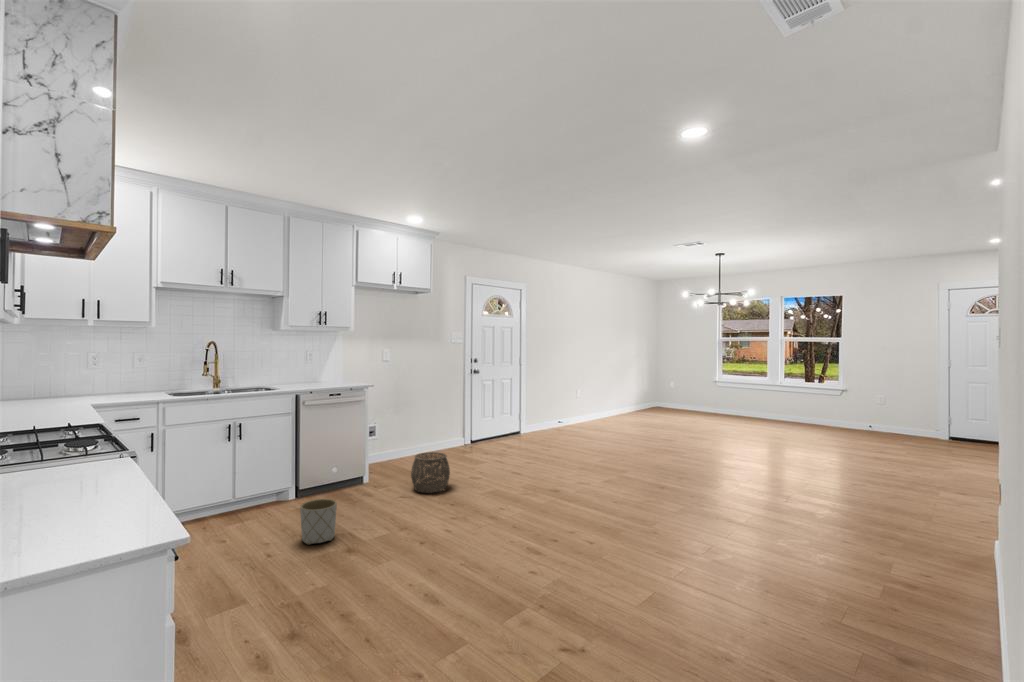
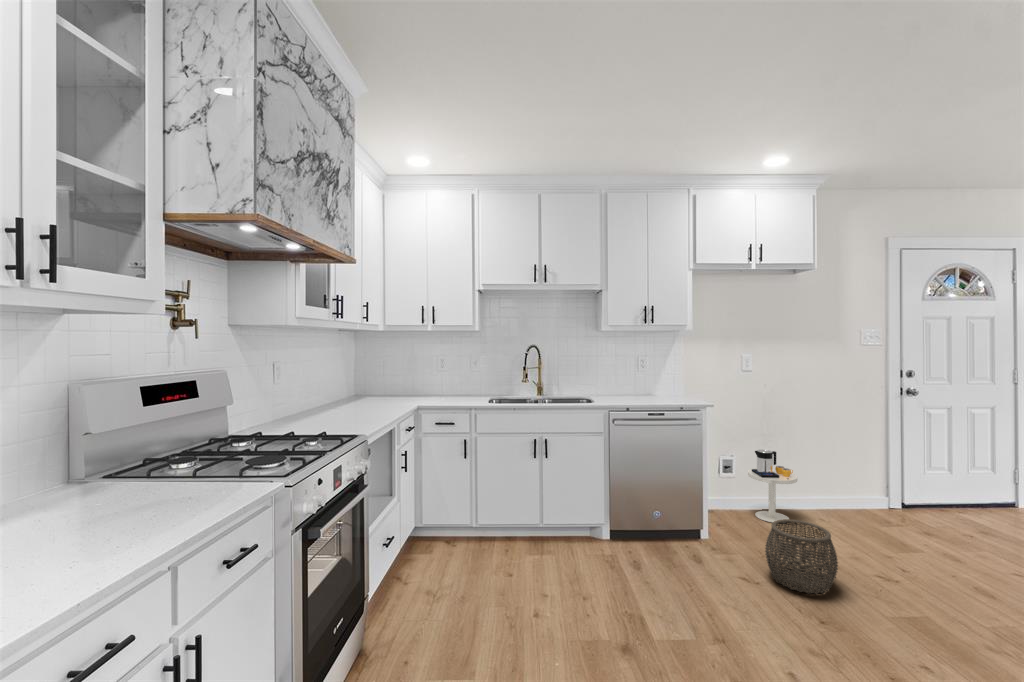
side table: none [389,417,420,466] -> present [748,450,797,522]
planter: present [300,499,337,545] -> none [577,562,624,631]

